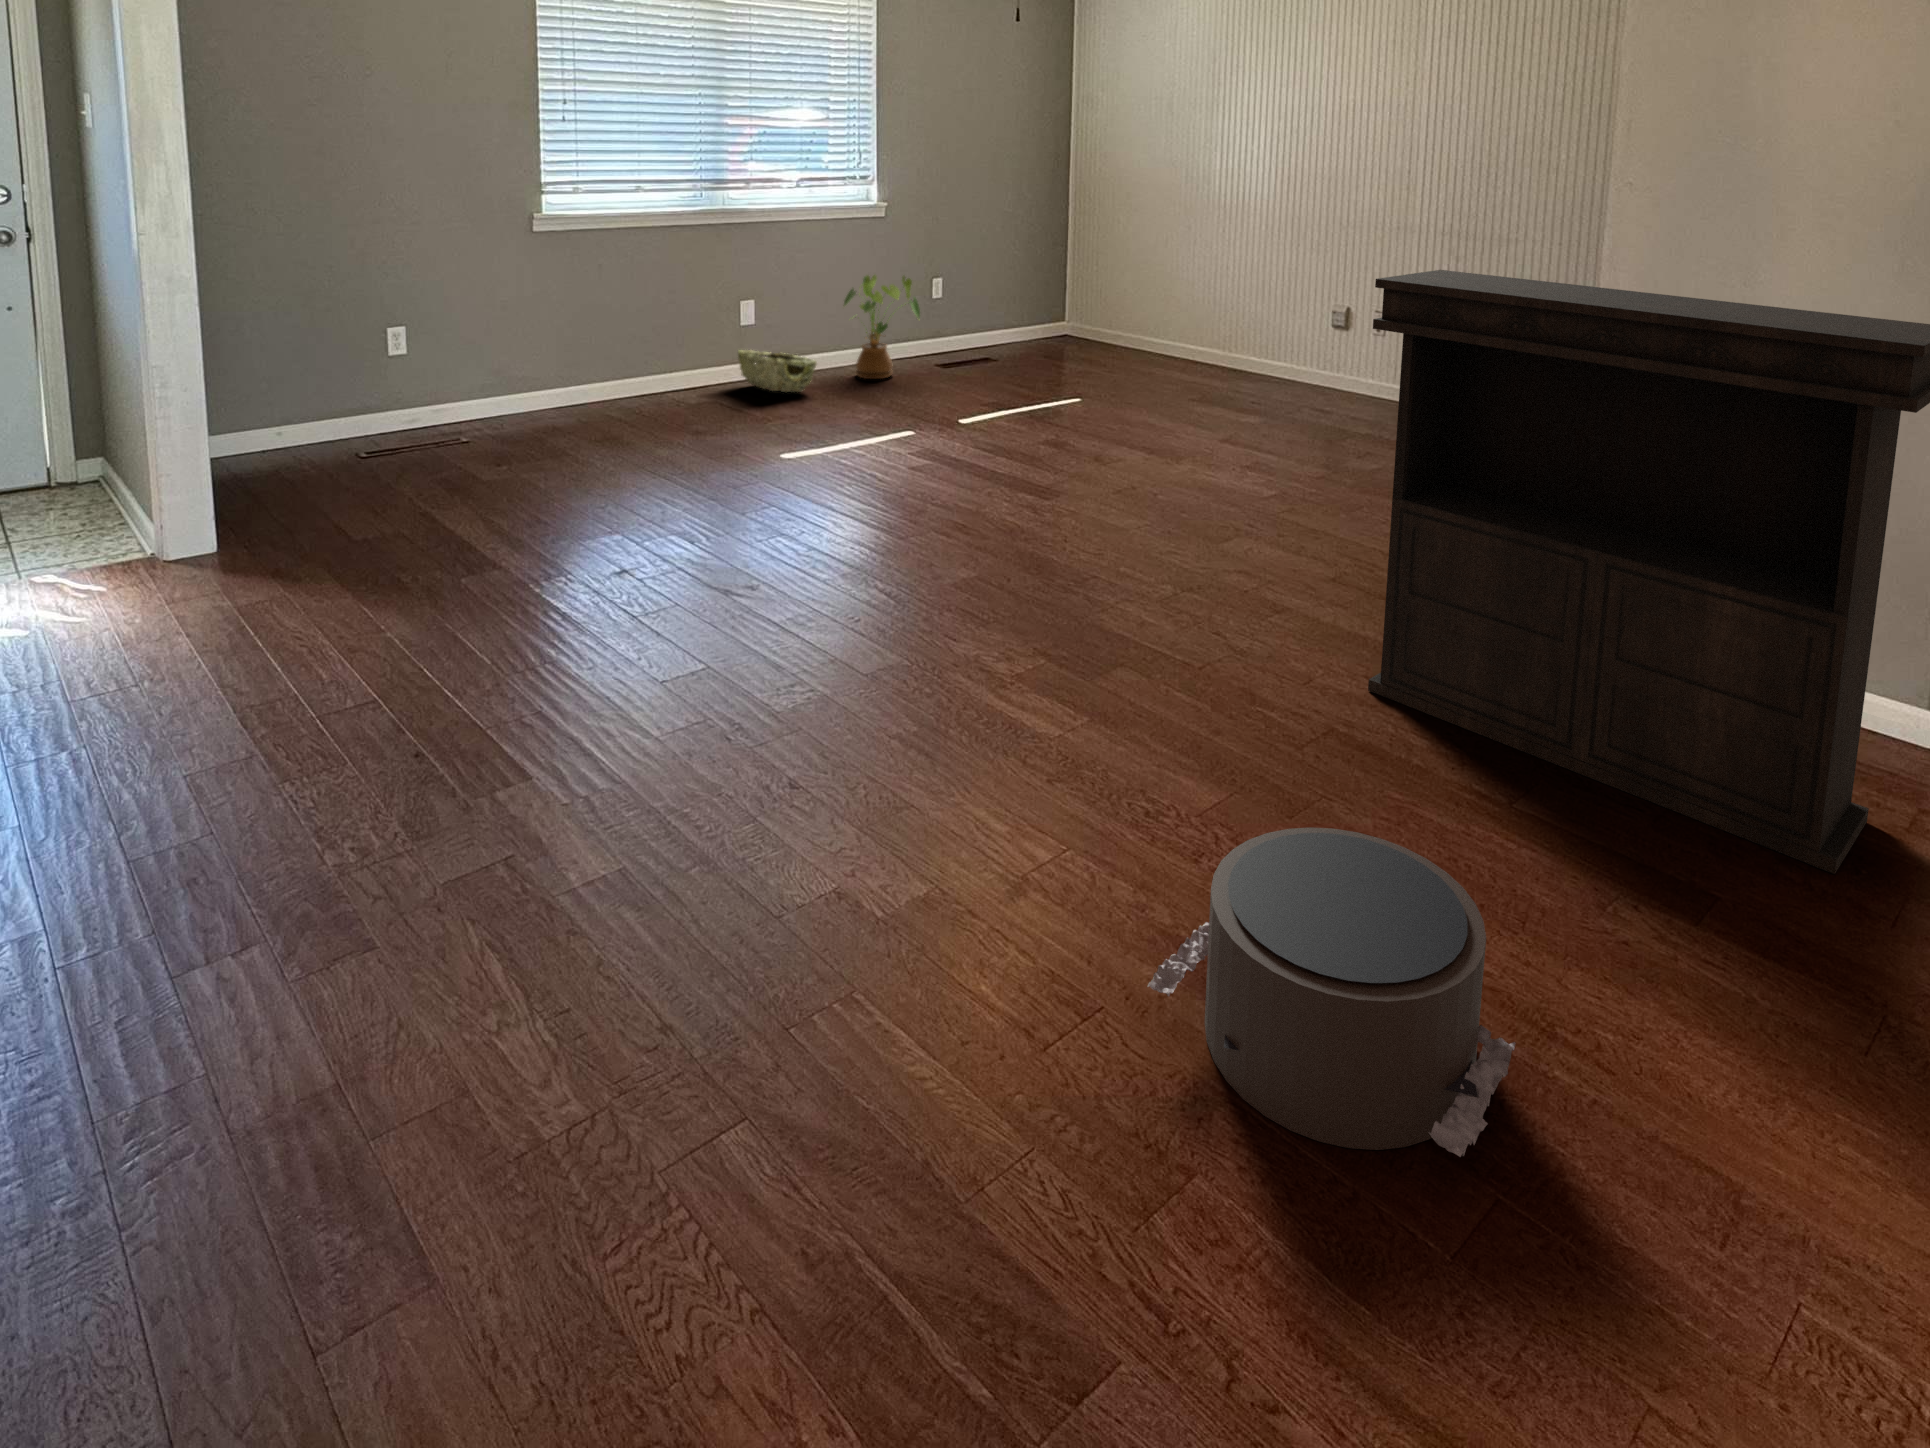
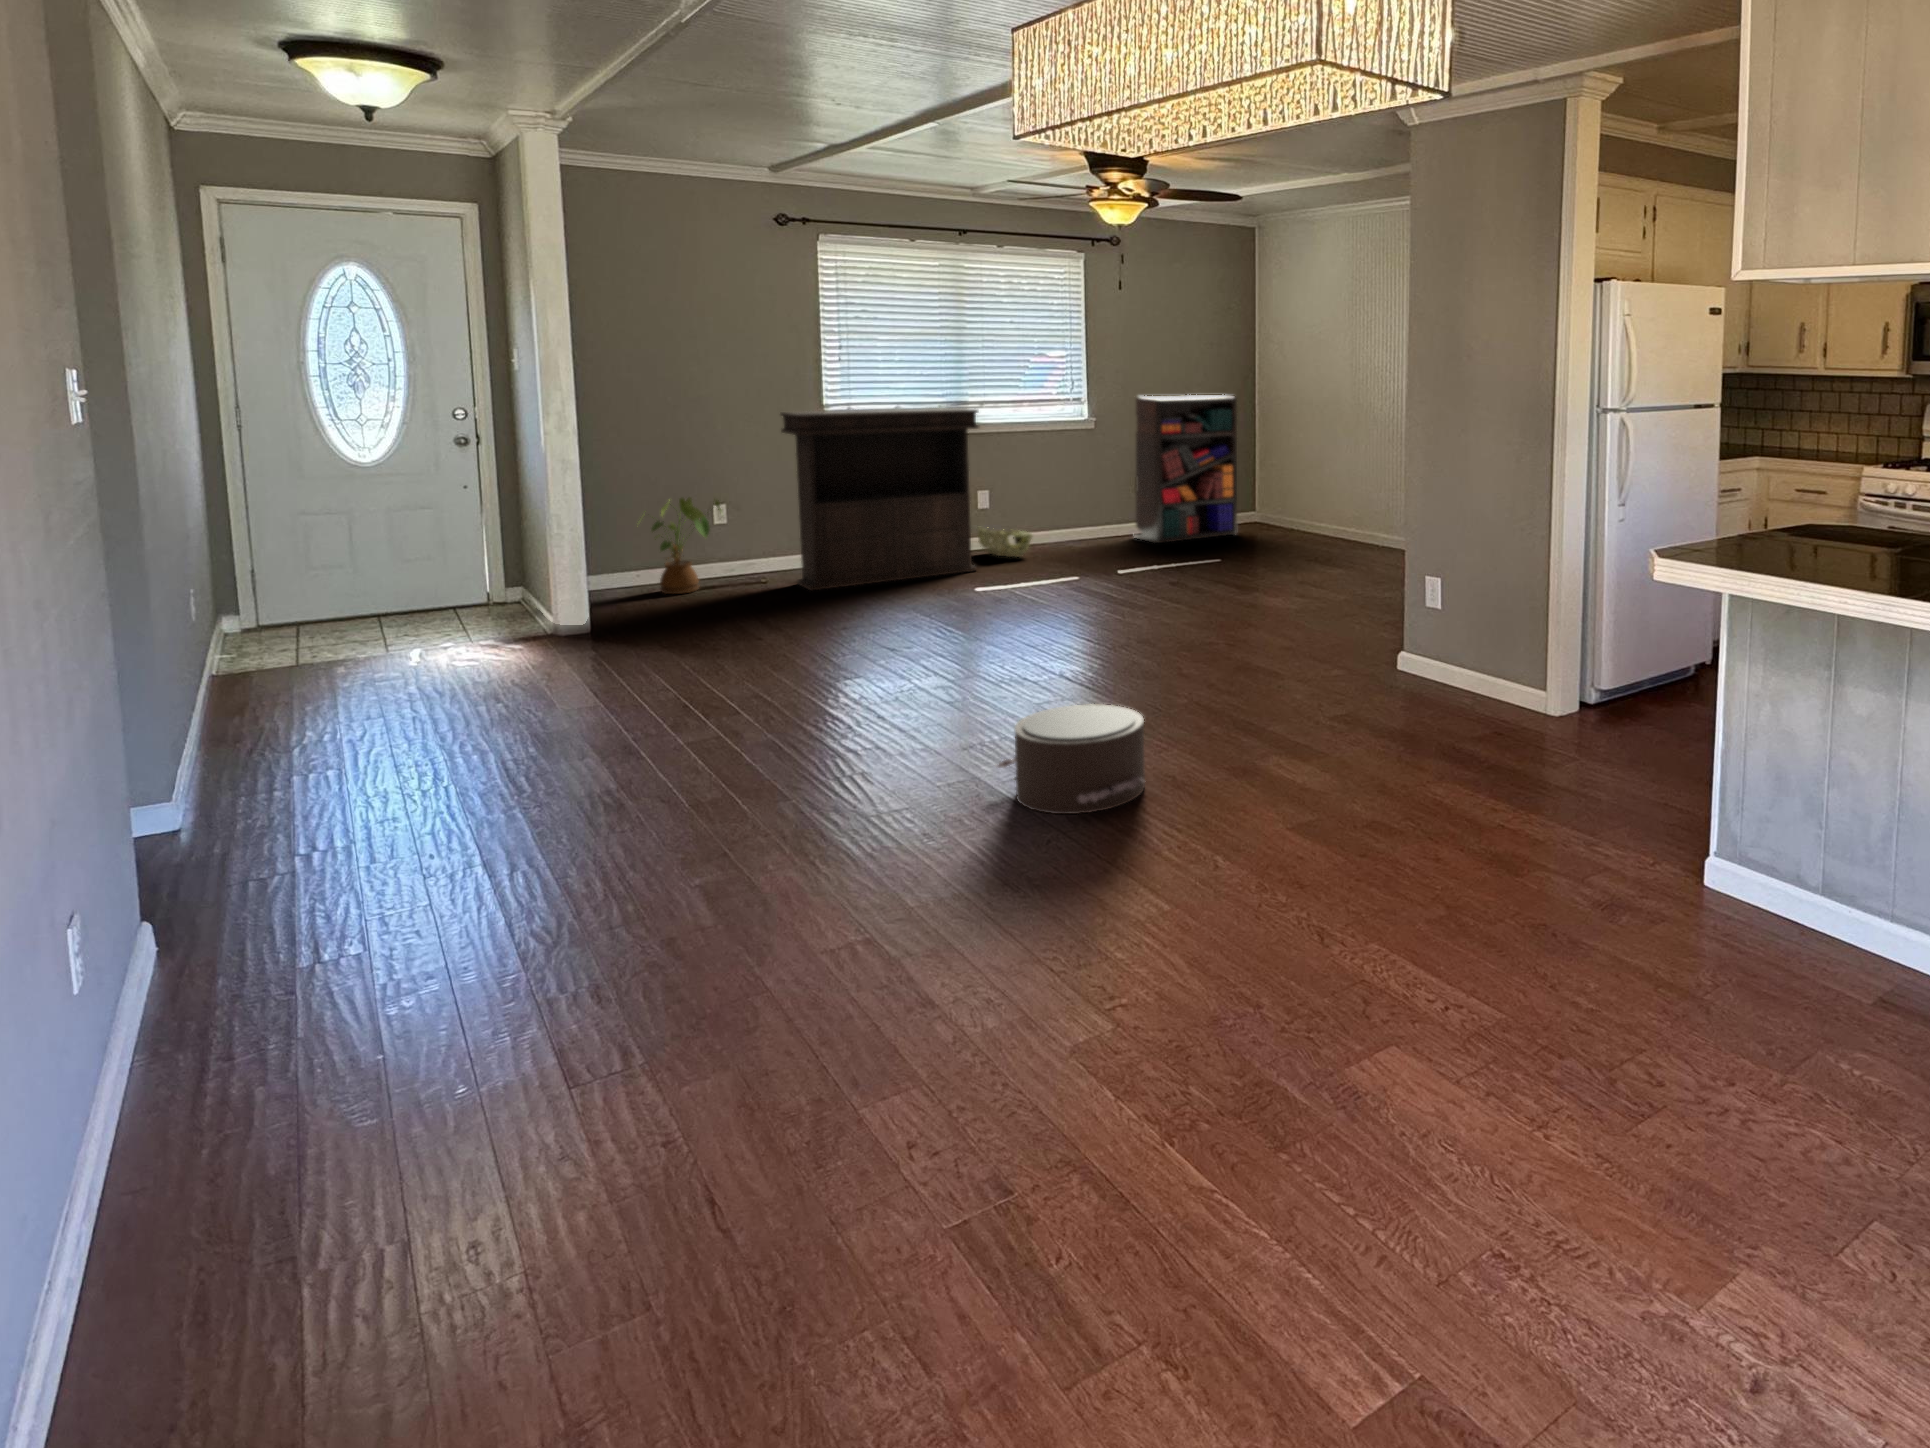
bookshelf: none [927,173,1060,369] -> present [1135,395,1237,543]
console table: present [1368,270,1930,874] -> present [781,408,979,590]
house plant: present [844,275,920,379] -> present [644,498,720,594]

